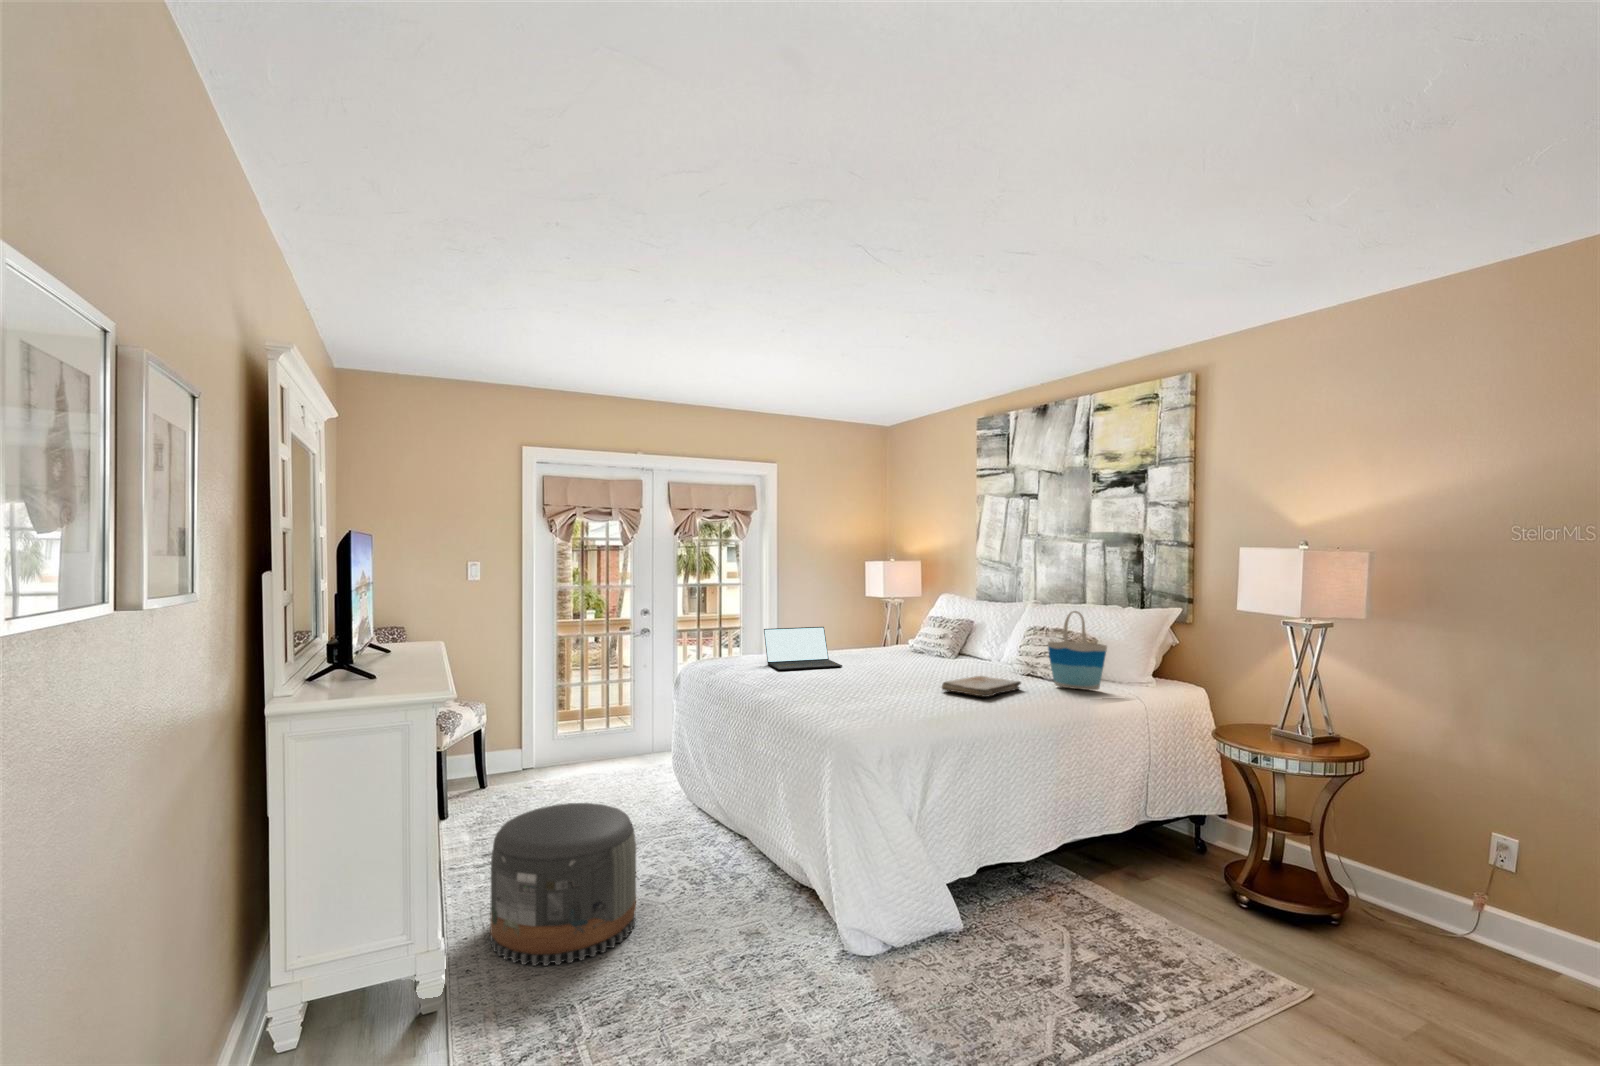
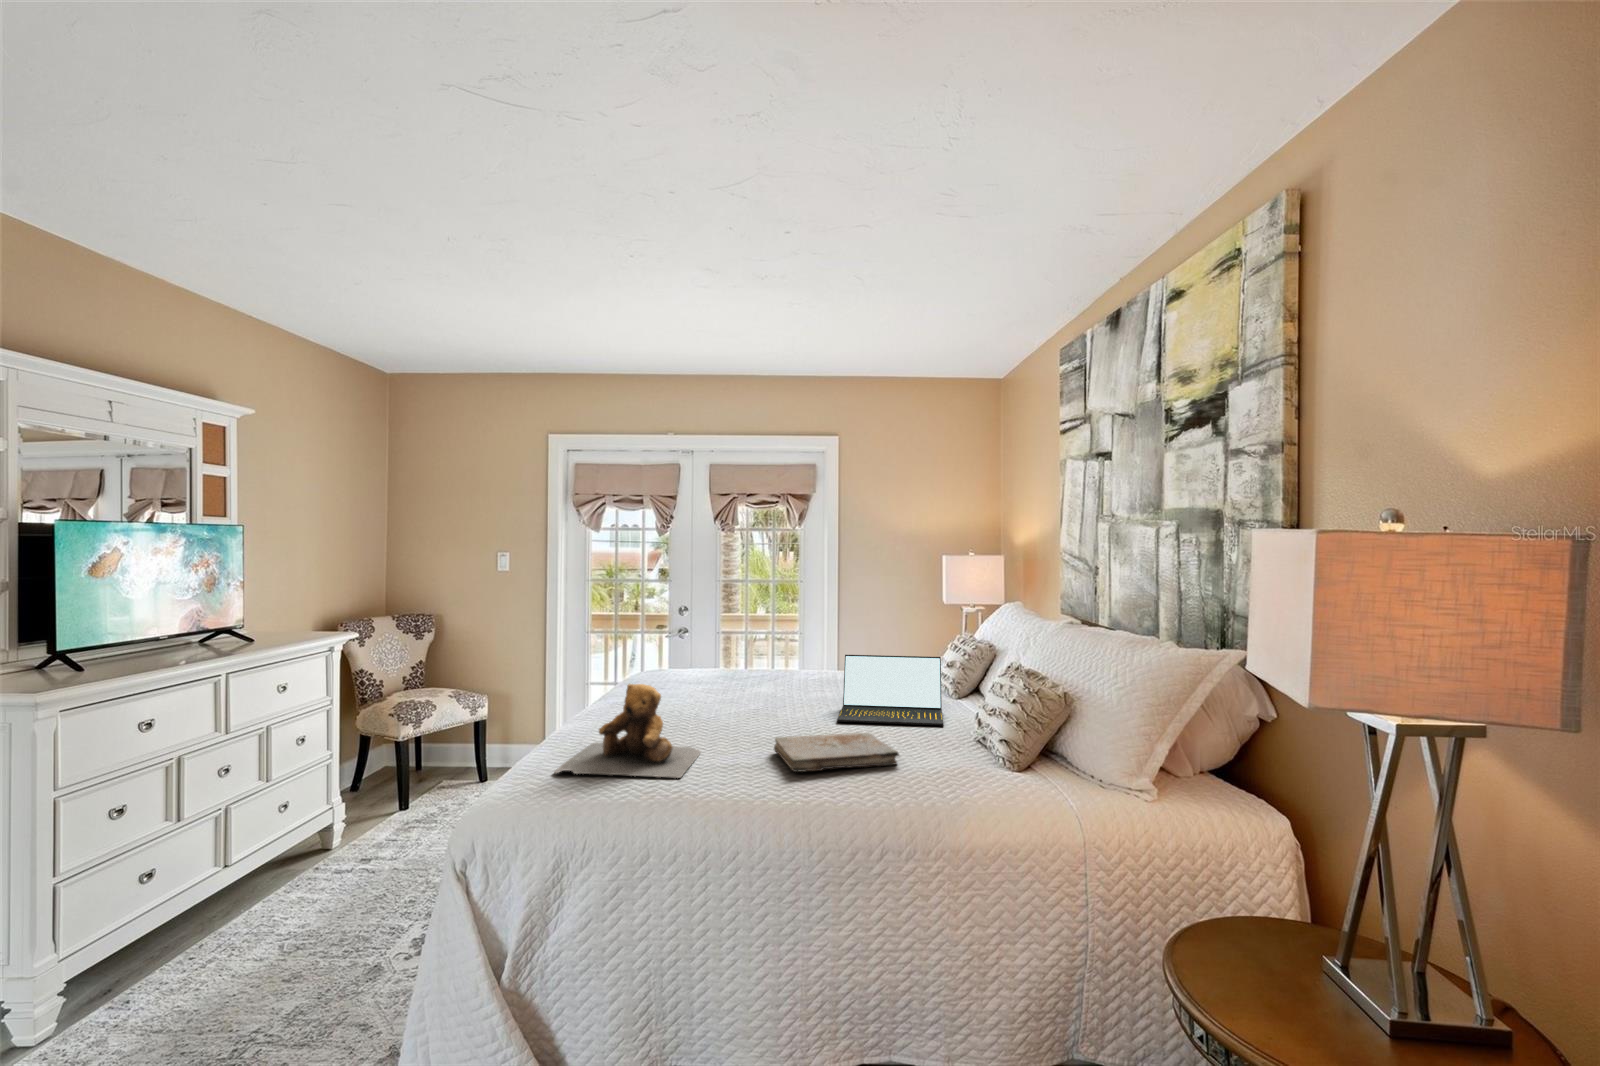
tote bag: present [1048,611,1107,690] -> none [959,641,1033,785]
laptop: present [764,627,842,670] -> present [837,655,944,725]
teddy bear: none [824,652,931,714] -> present [554,684,701,778]
pouf: present [490,803,636,966] -> none [161,827,362,1028]

